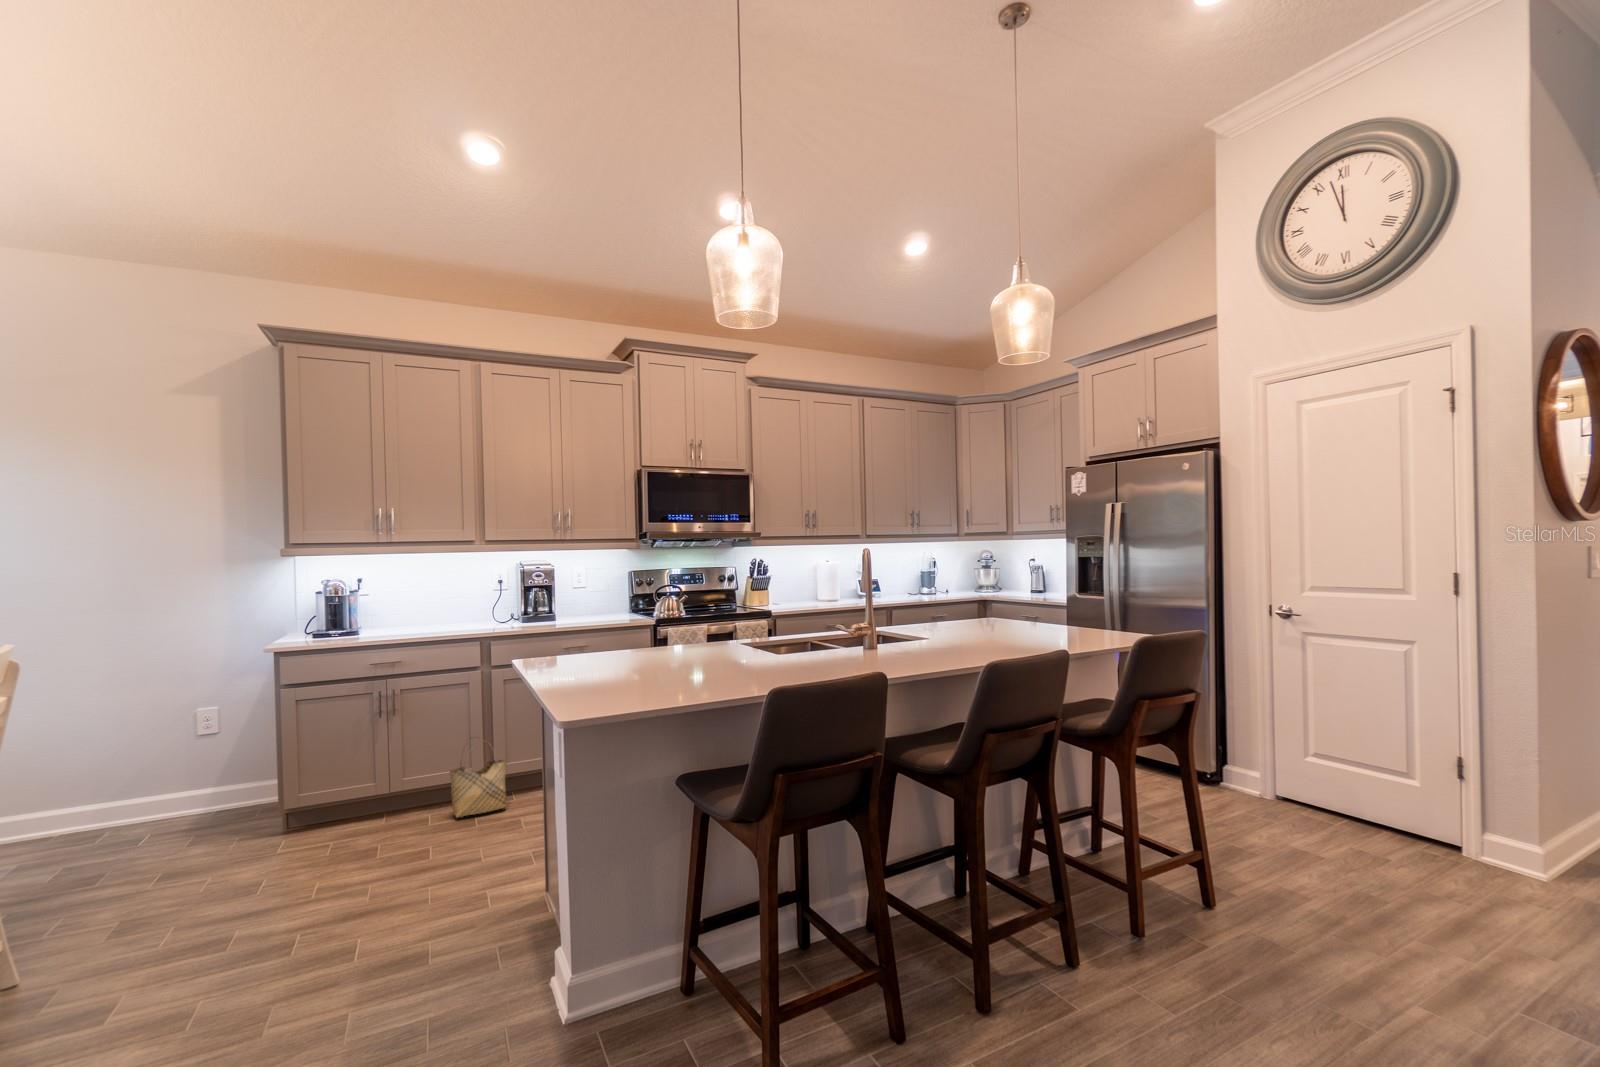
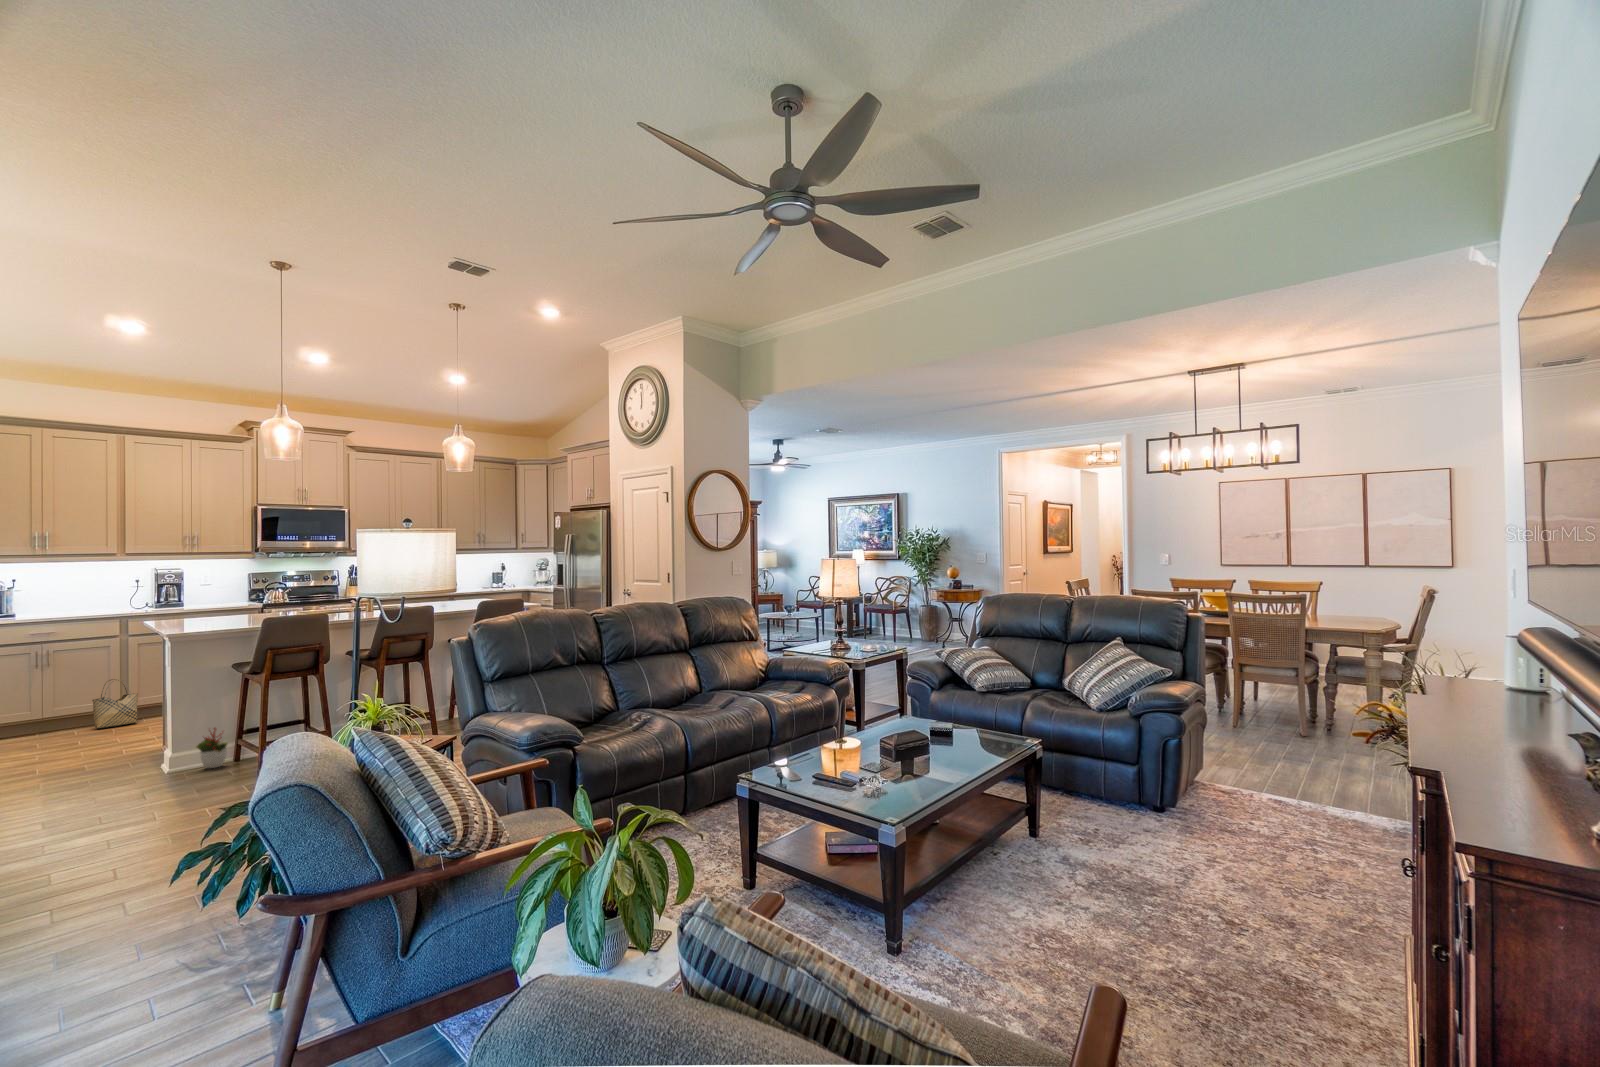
decorative plant: none [626,916,681,1010] -> present [197,728,227,768]

